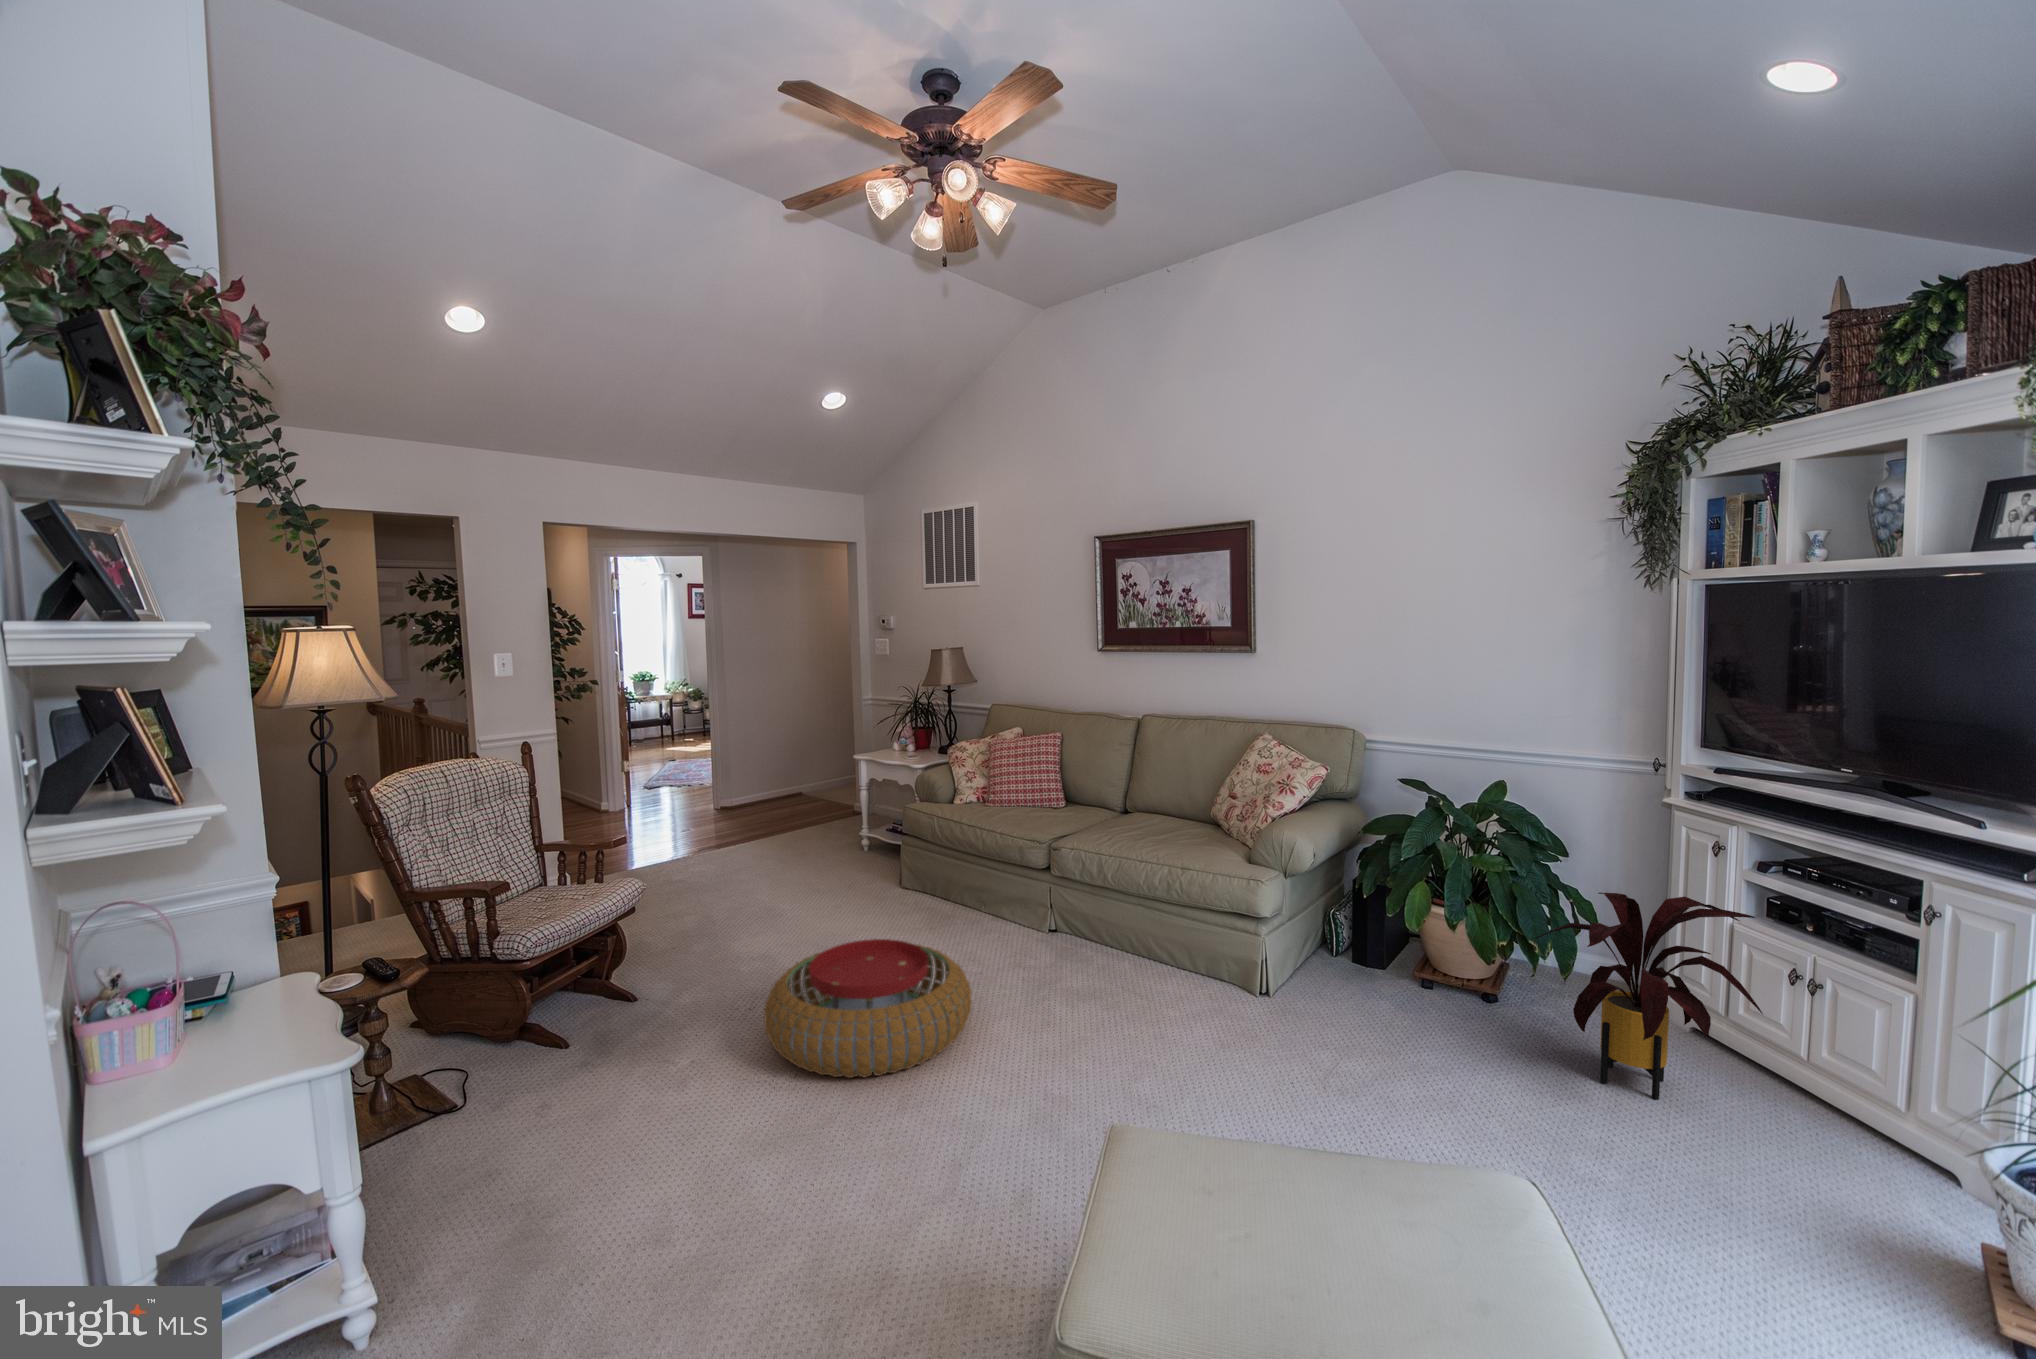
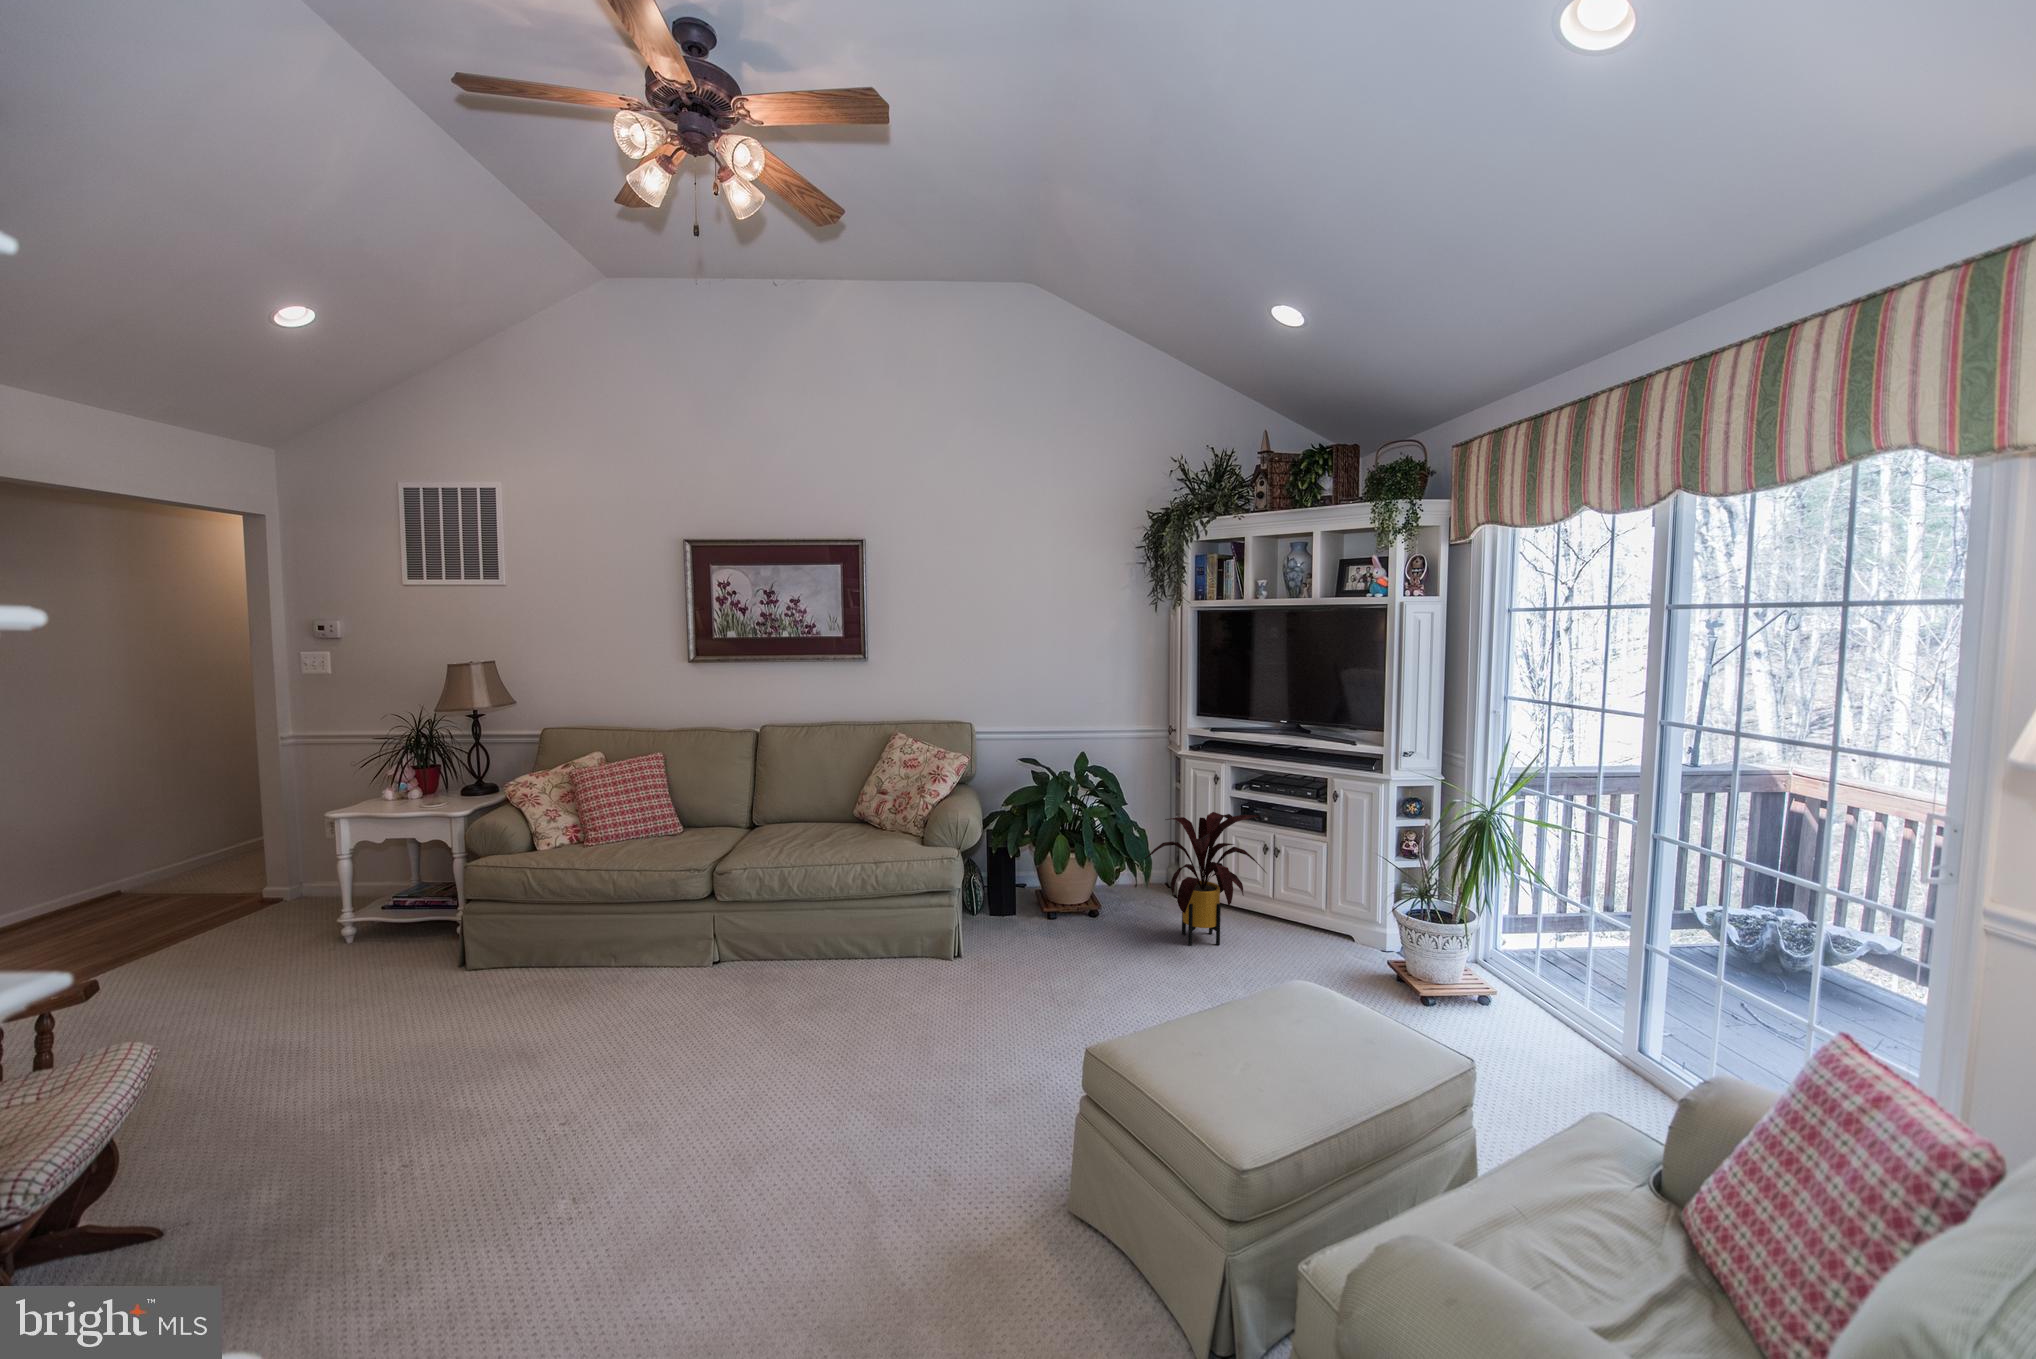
pouf: present [764,939,972,1078] -> none [478,1010,751,1199]

